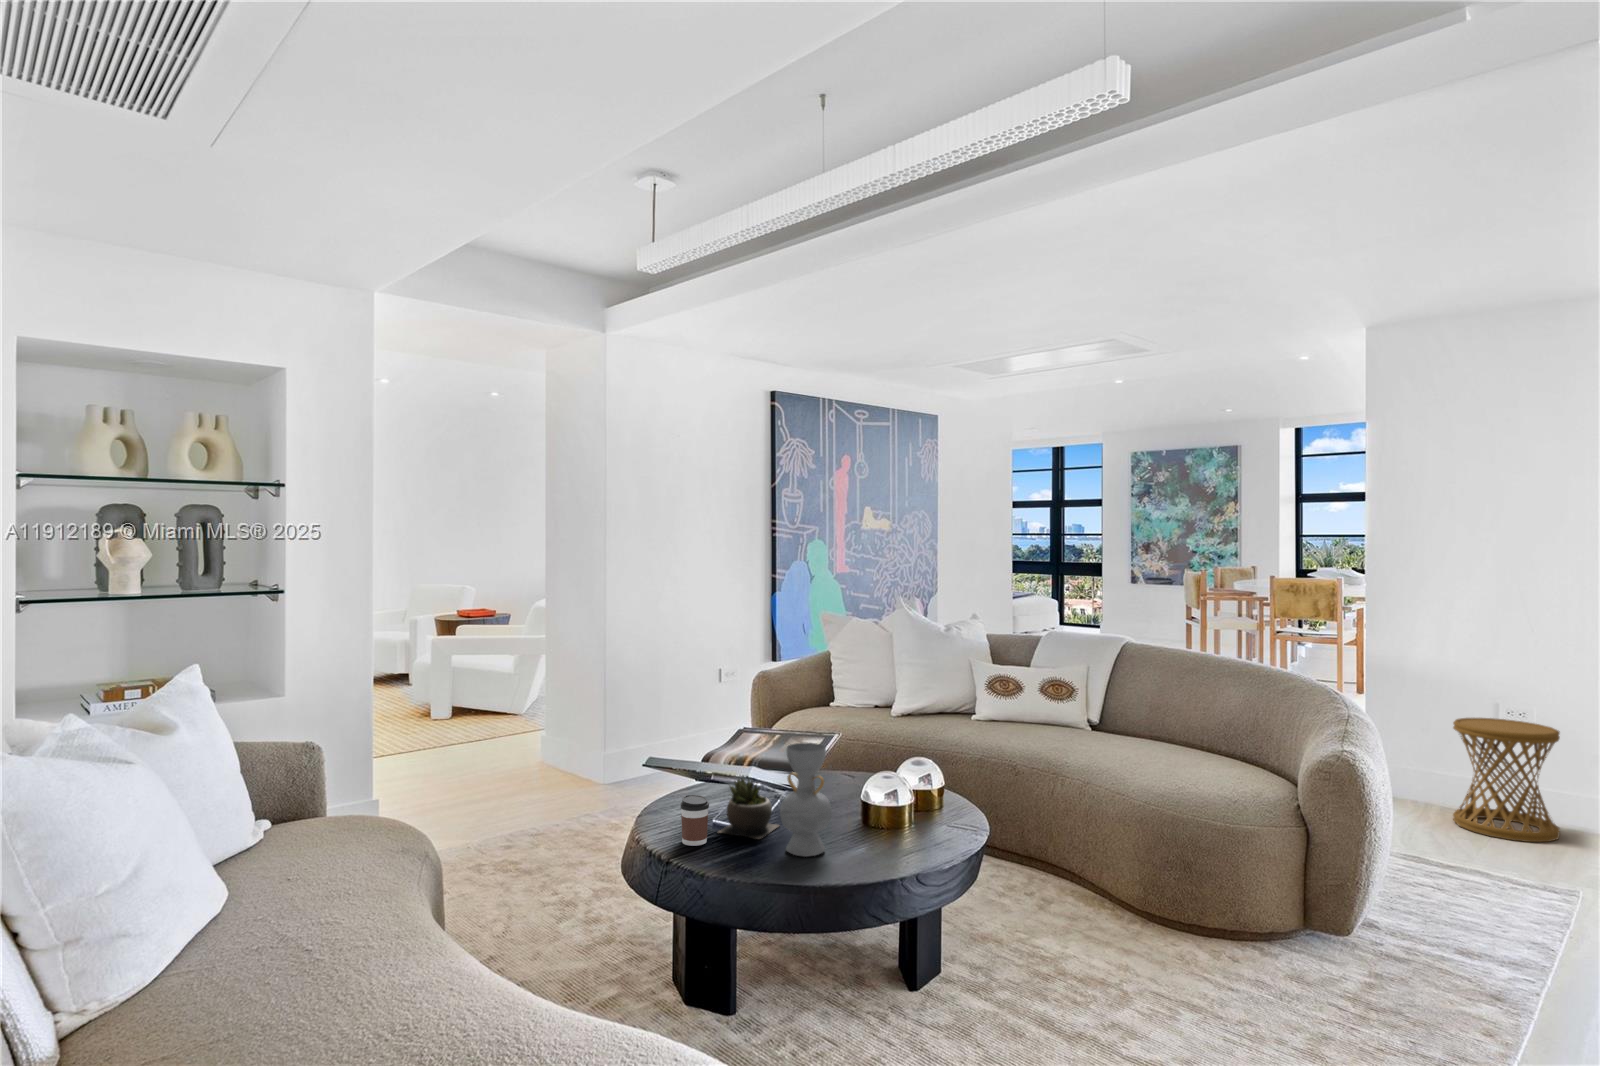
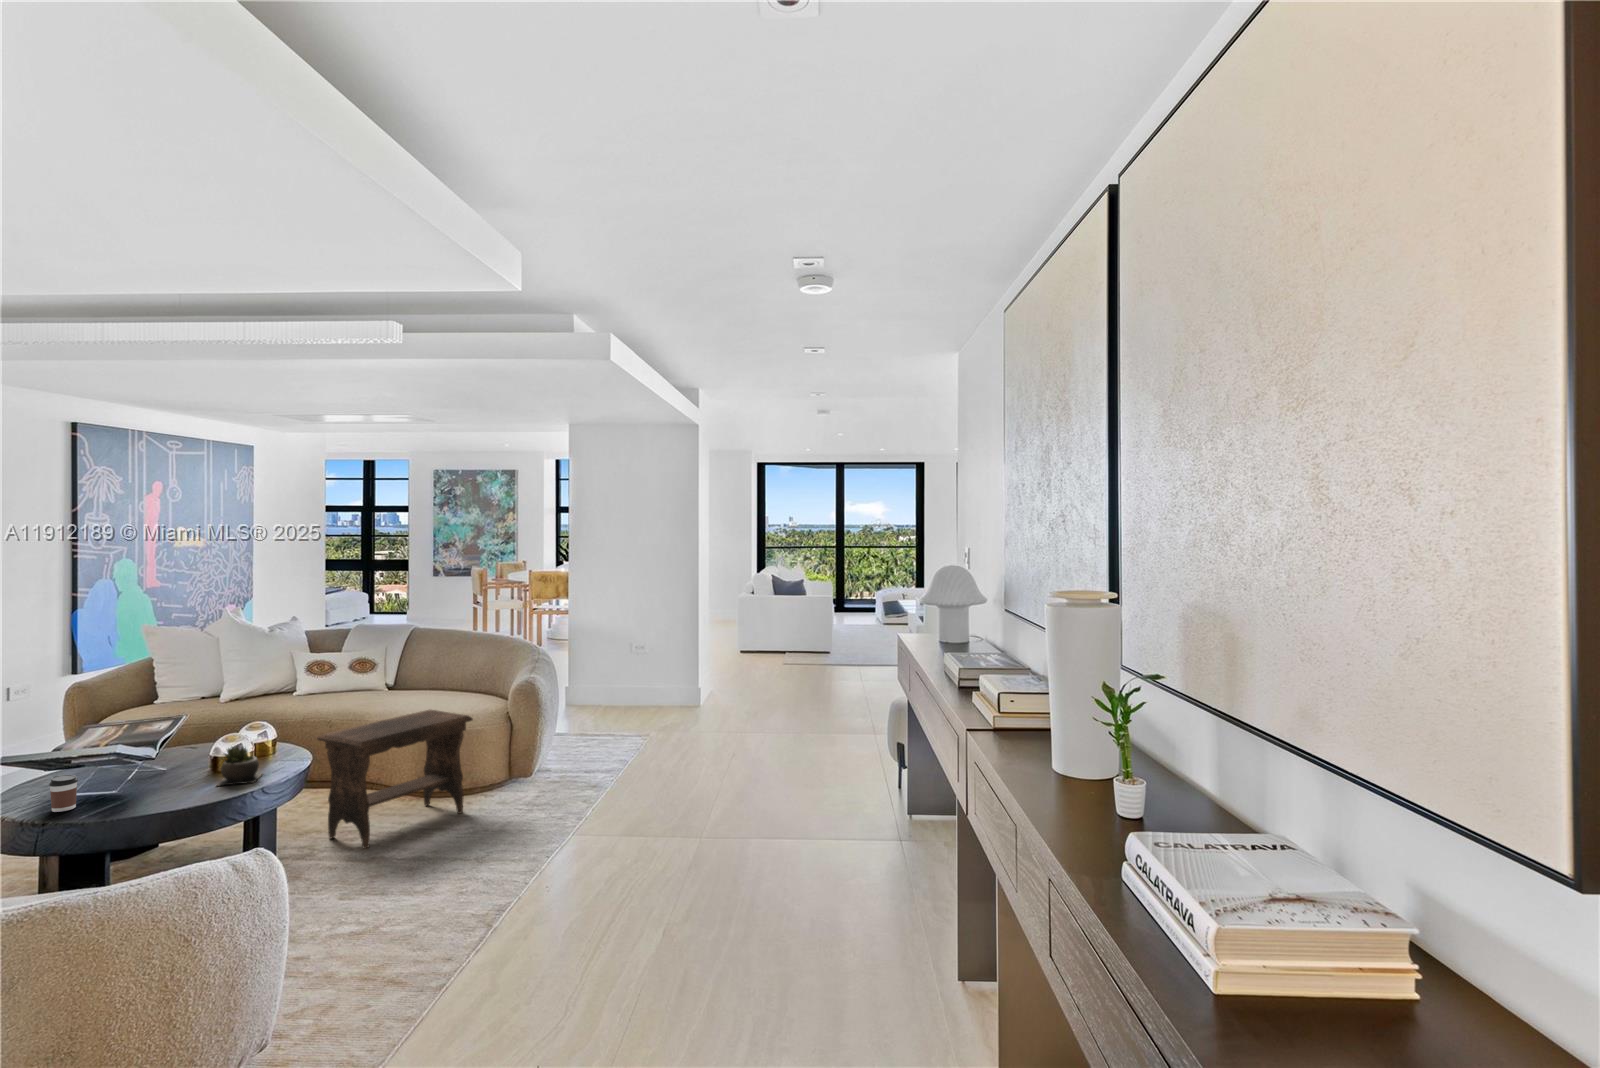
side table: present [1453,718,1560,842] -> none [610,651,658,716]
decorative vase: present [780,743,832,857] -> none [146,721,191,798]
succulent plant: present [719,779,779,839] -> present [217,746,262,786]
footstool: none [998,779,1245,1008] -> present [317,710,473,849]

